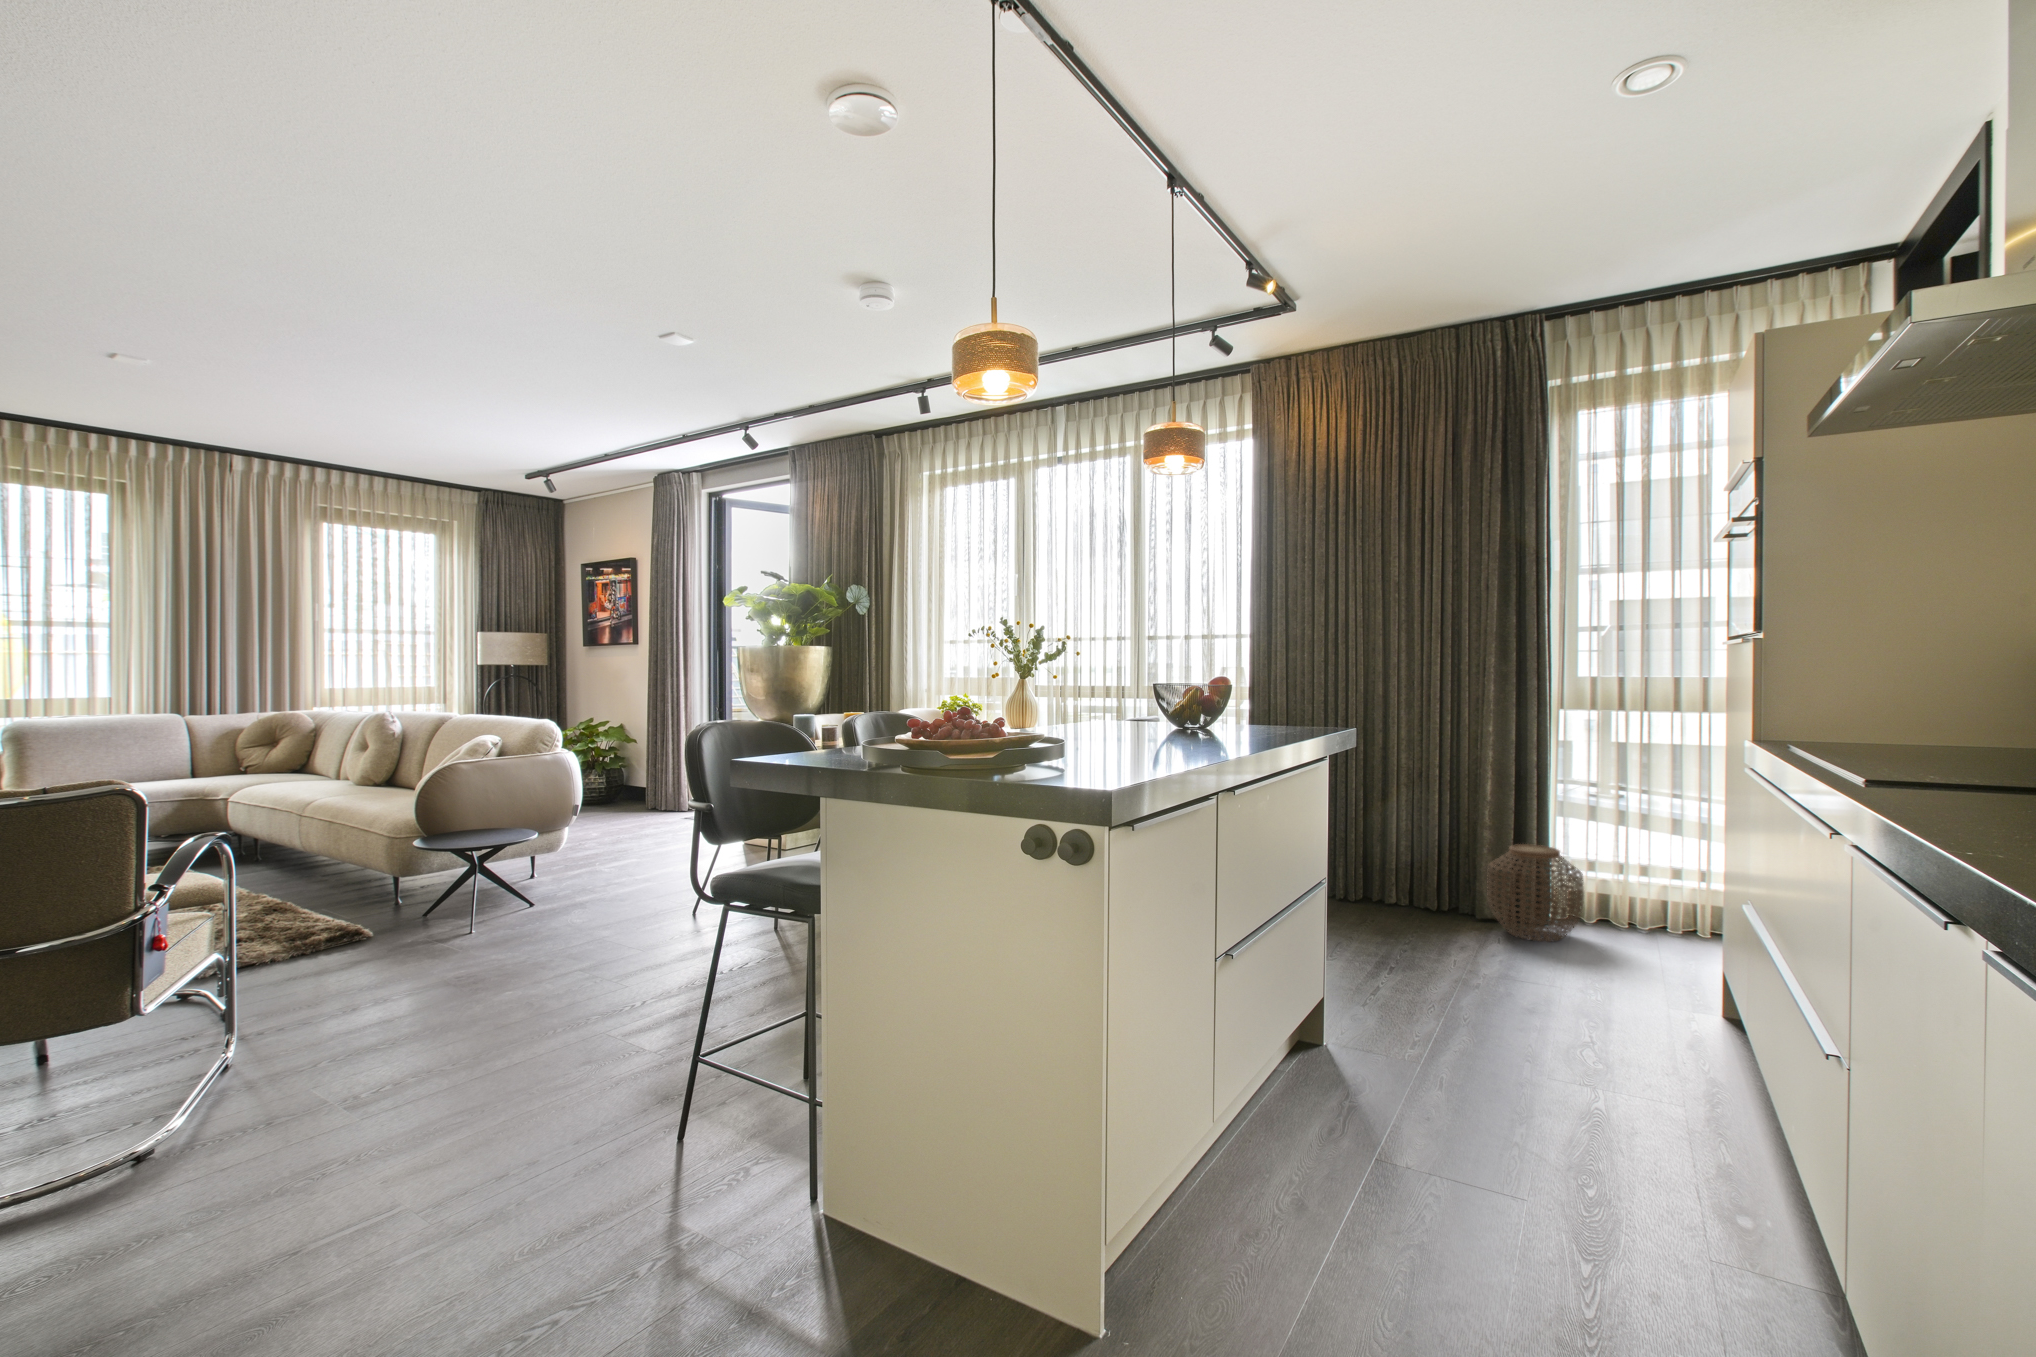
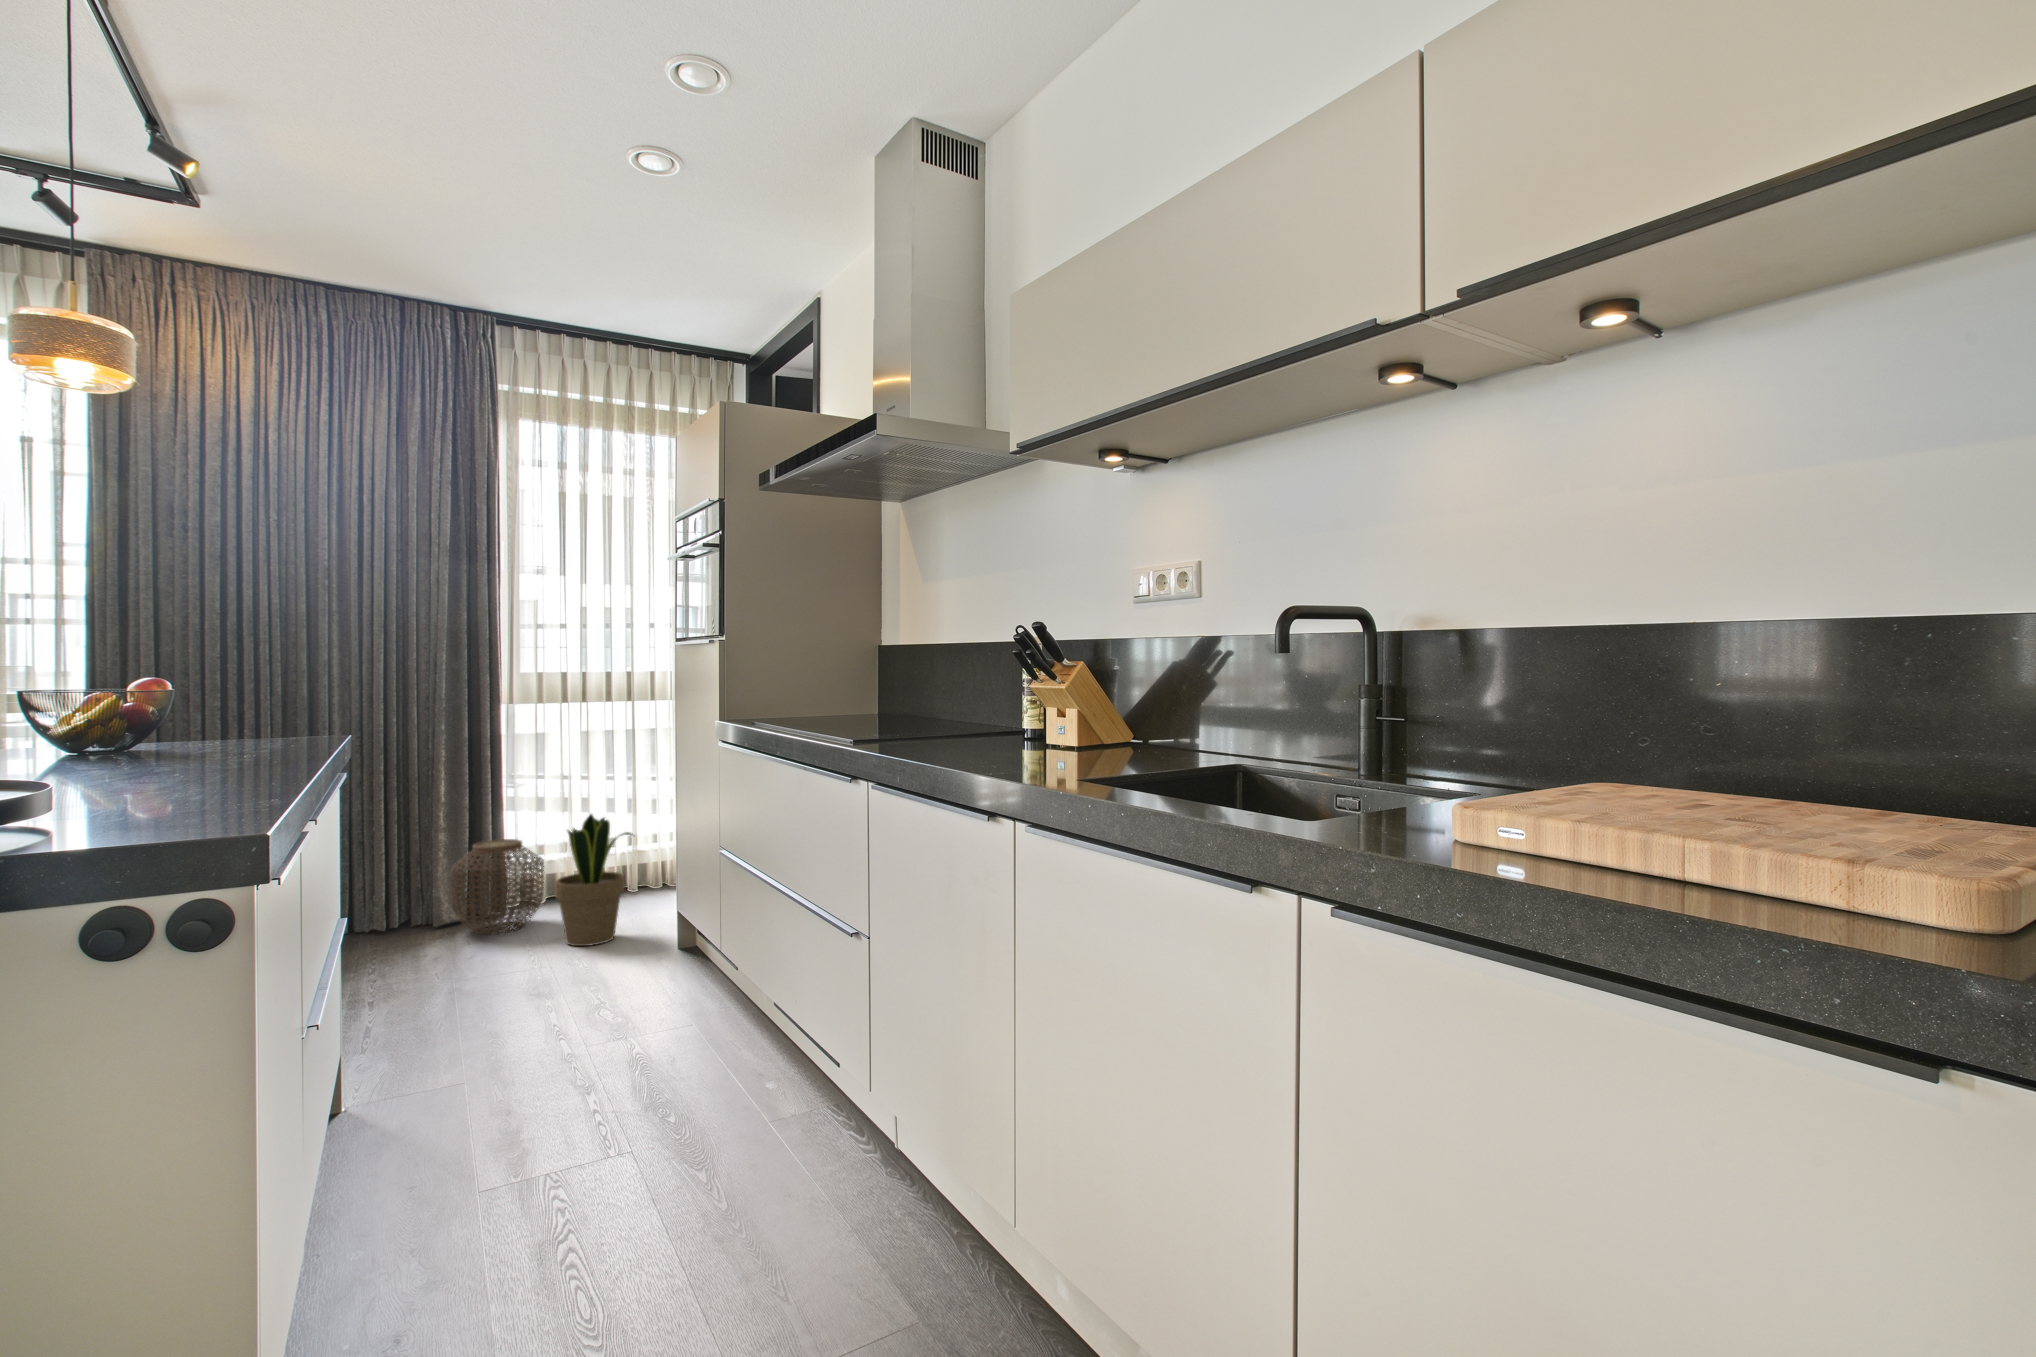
potted plant: none [1580,833,1678,983] -> present [555,814,633,946]

